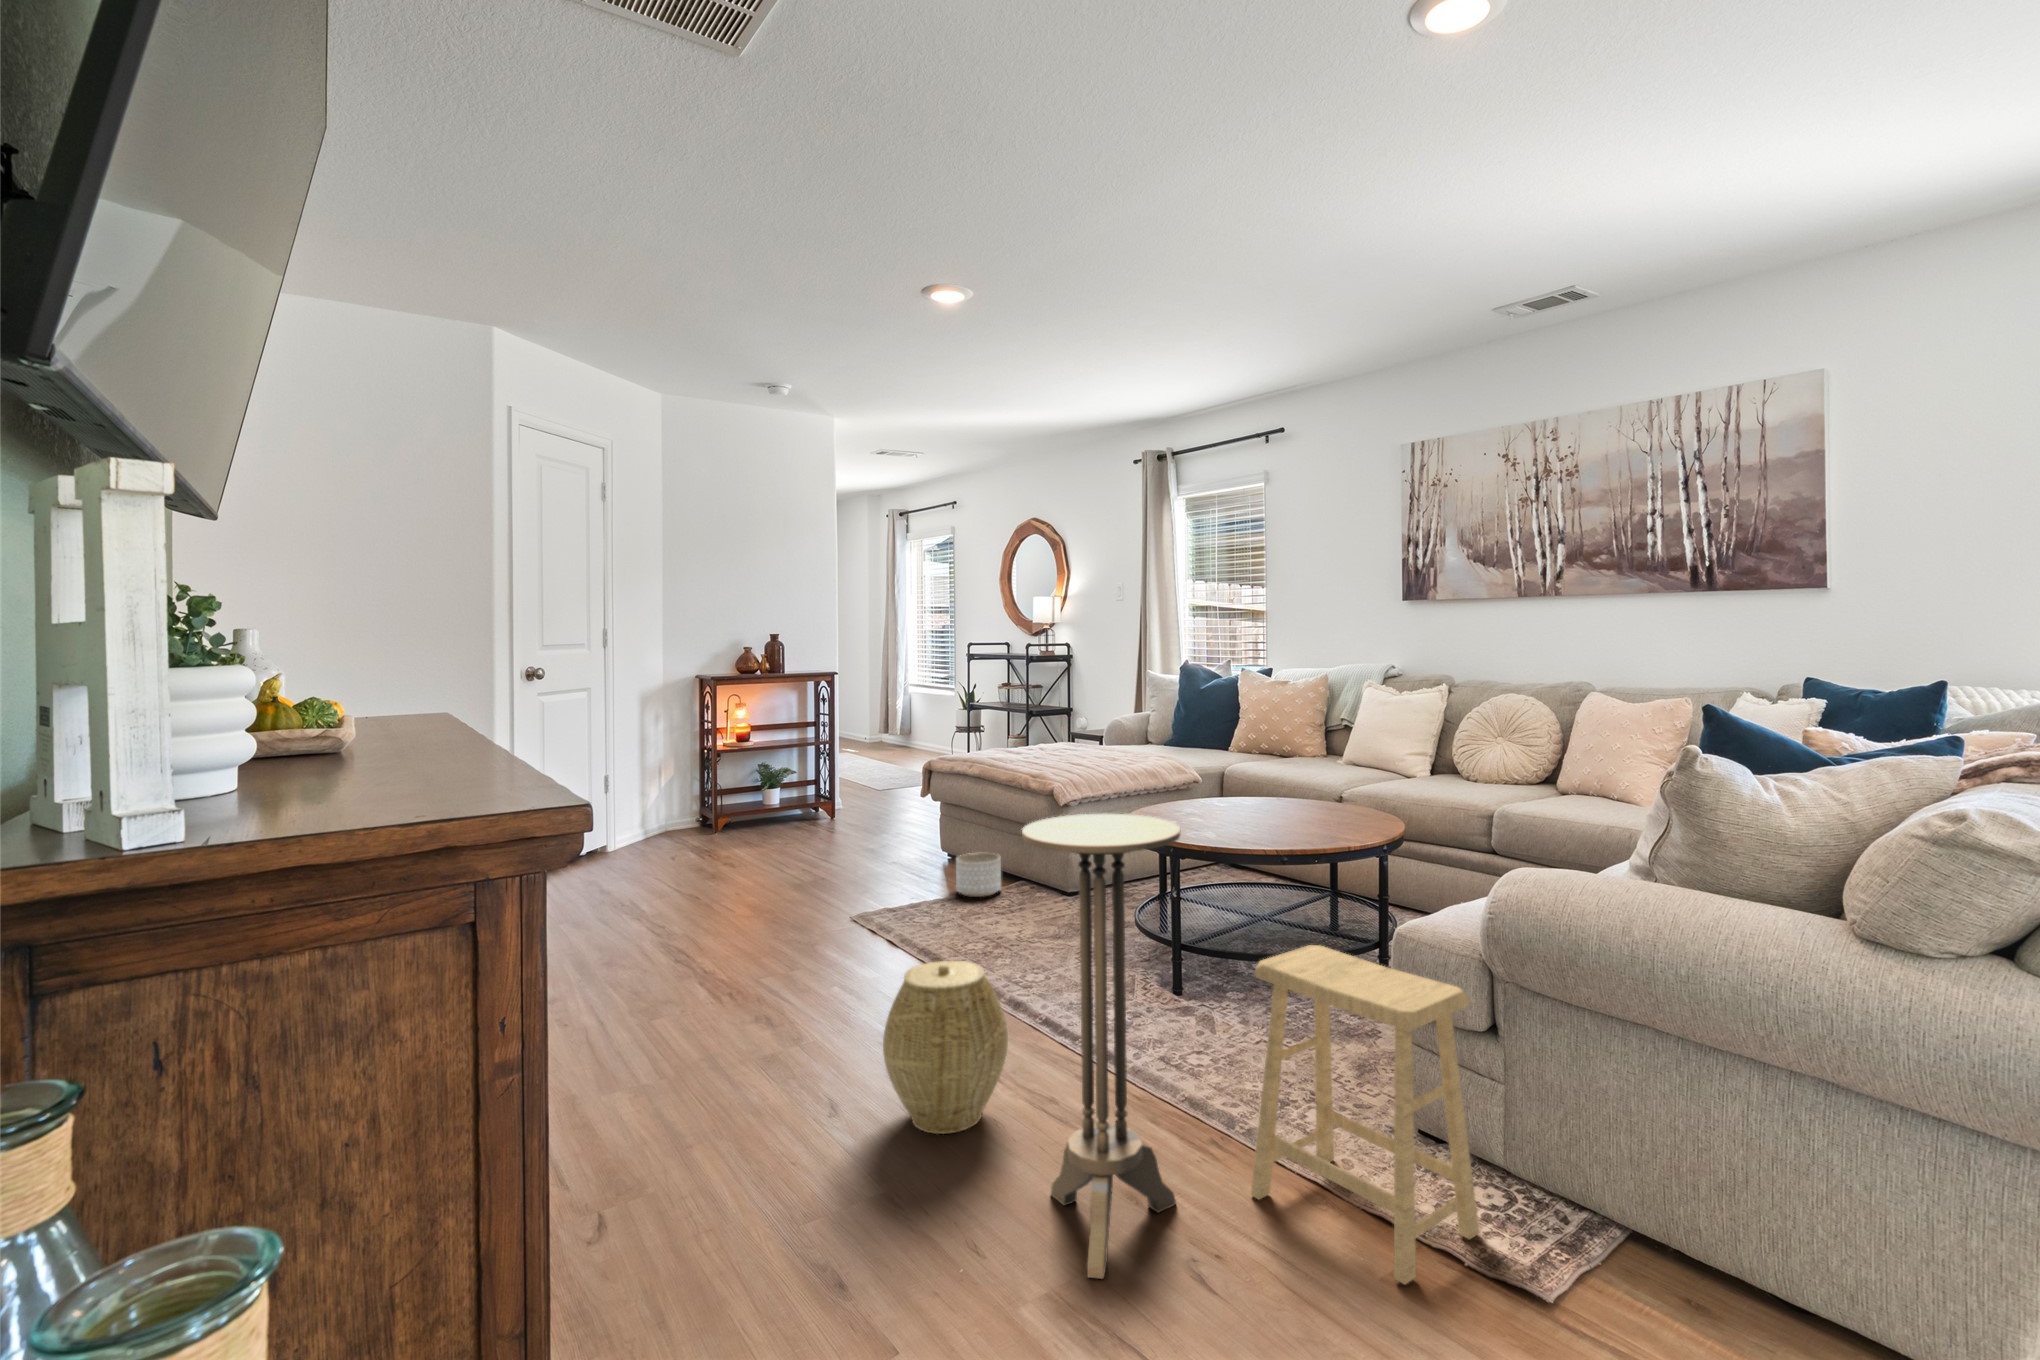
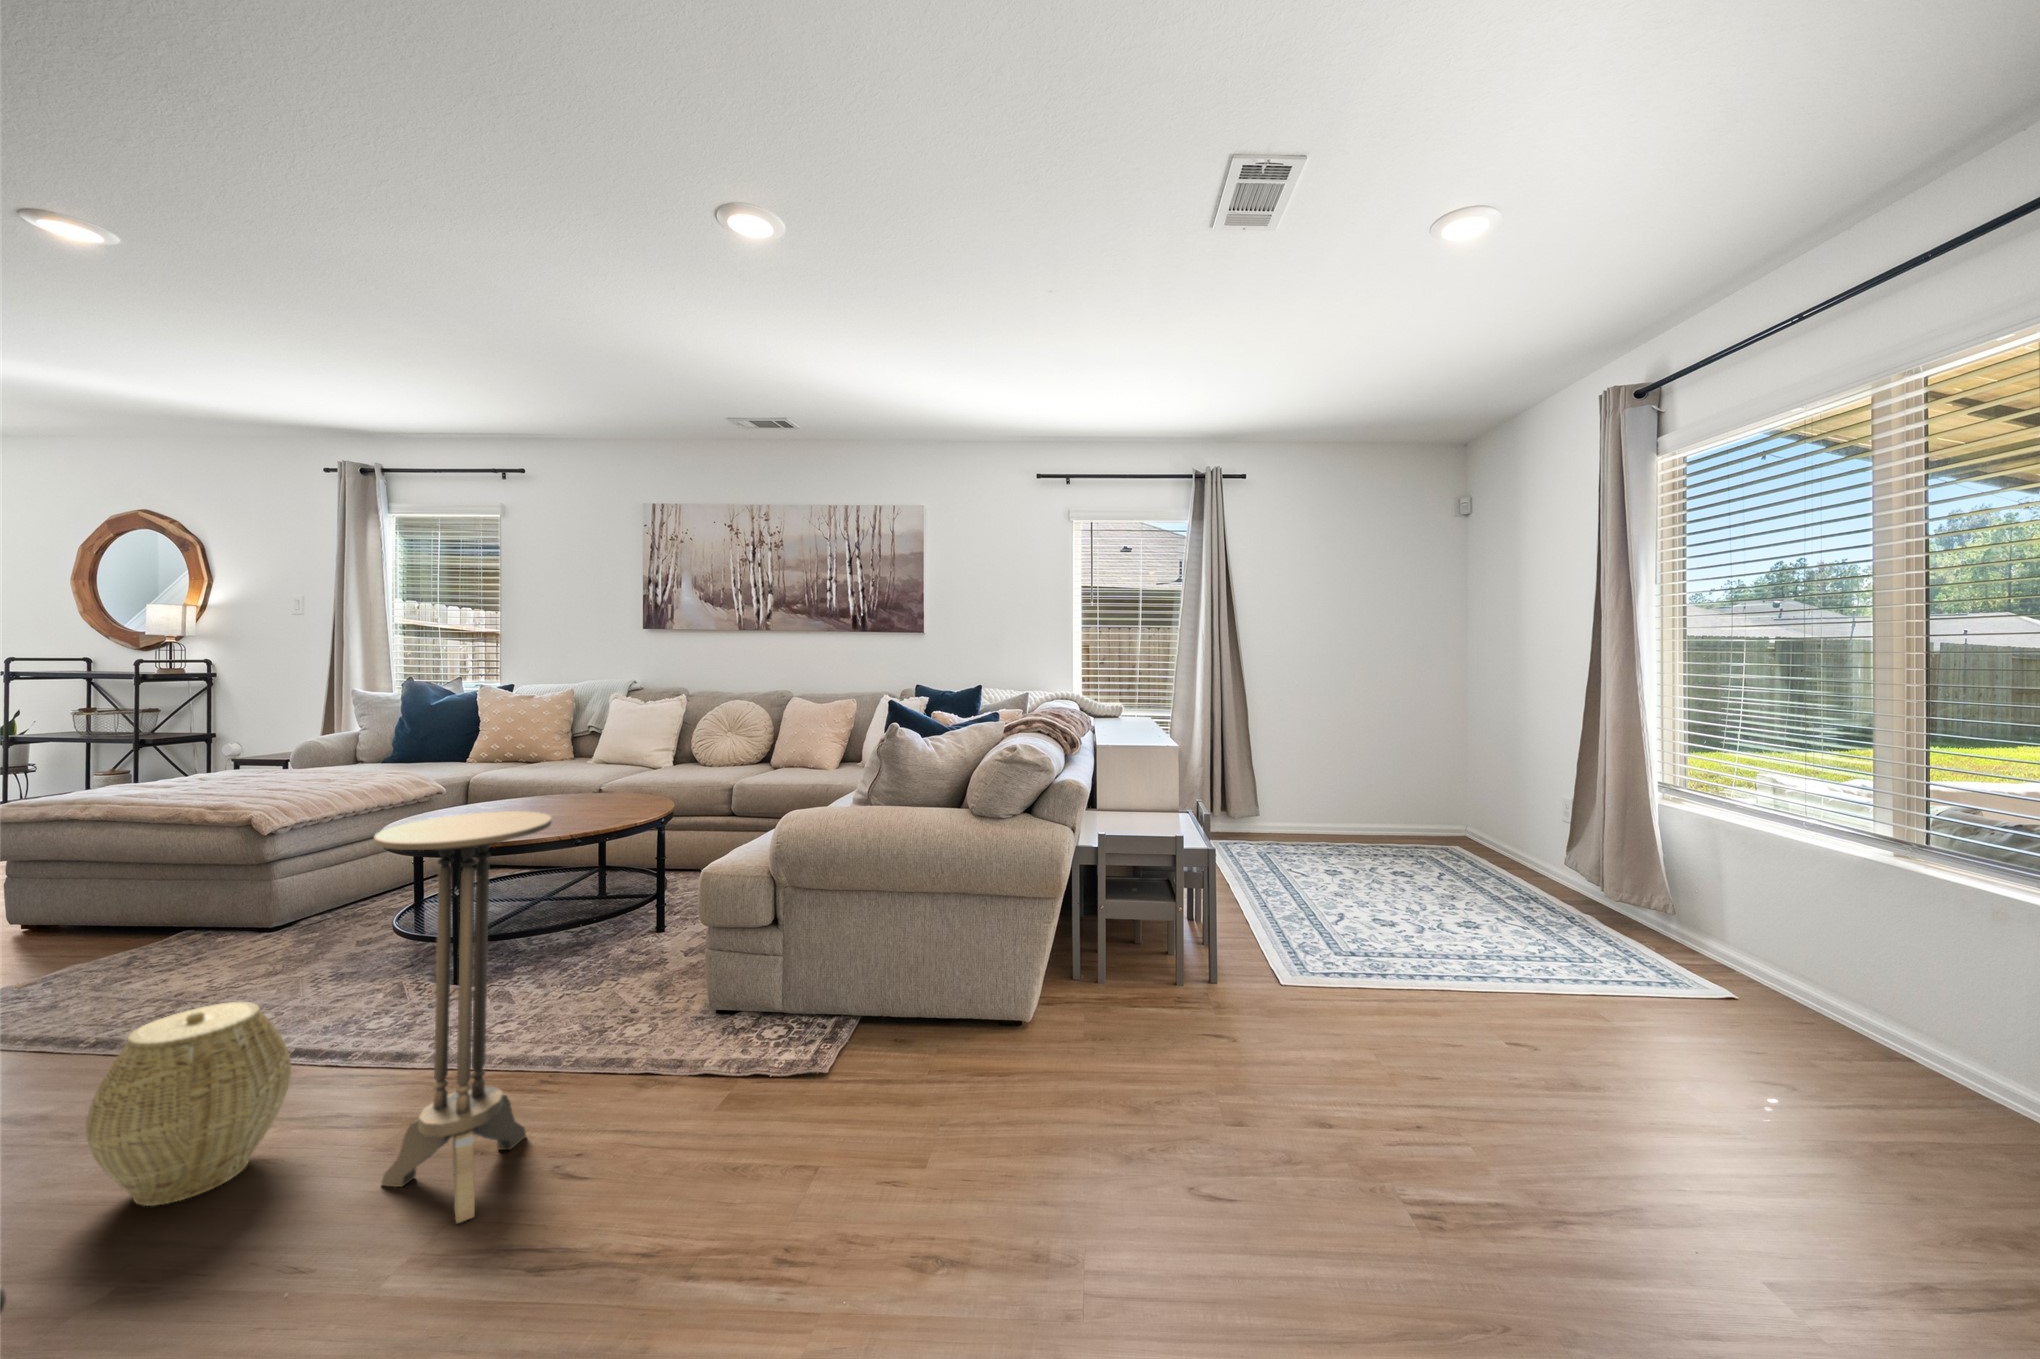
planter: present [956,853,1001,897] -> none [70,907,155,965]
footstool: present [1251,945,1479,1284] -> none [594,892,775,1106]

